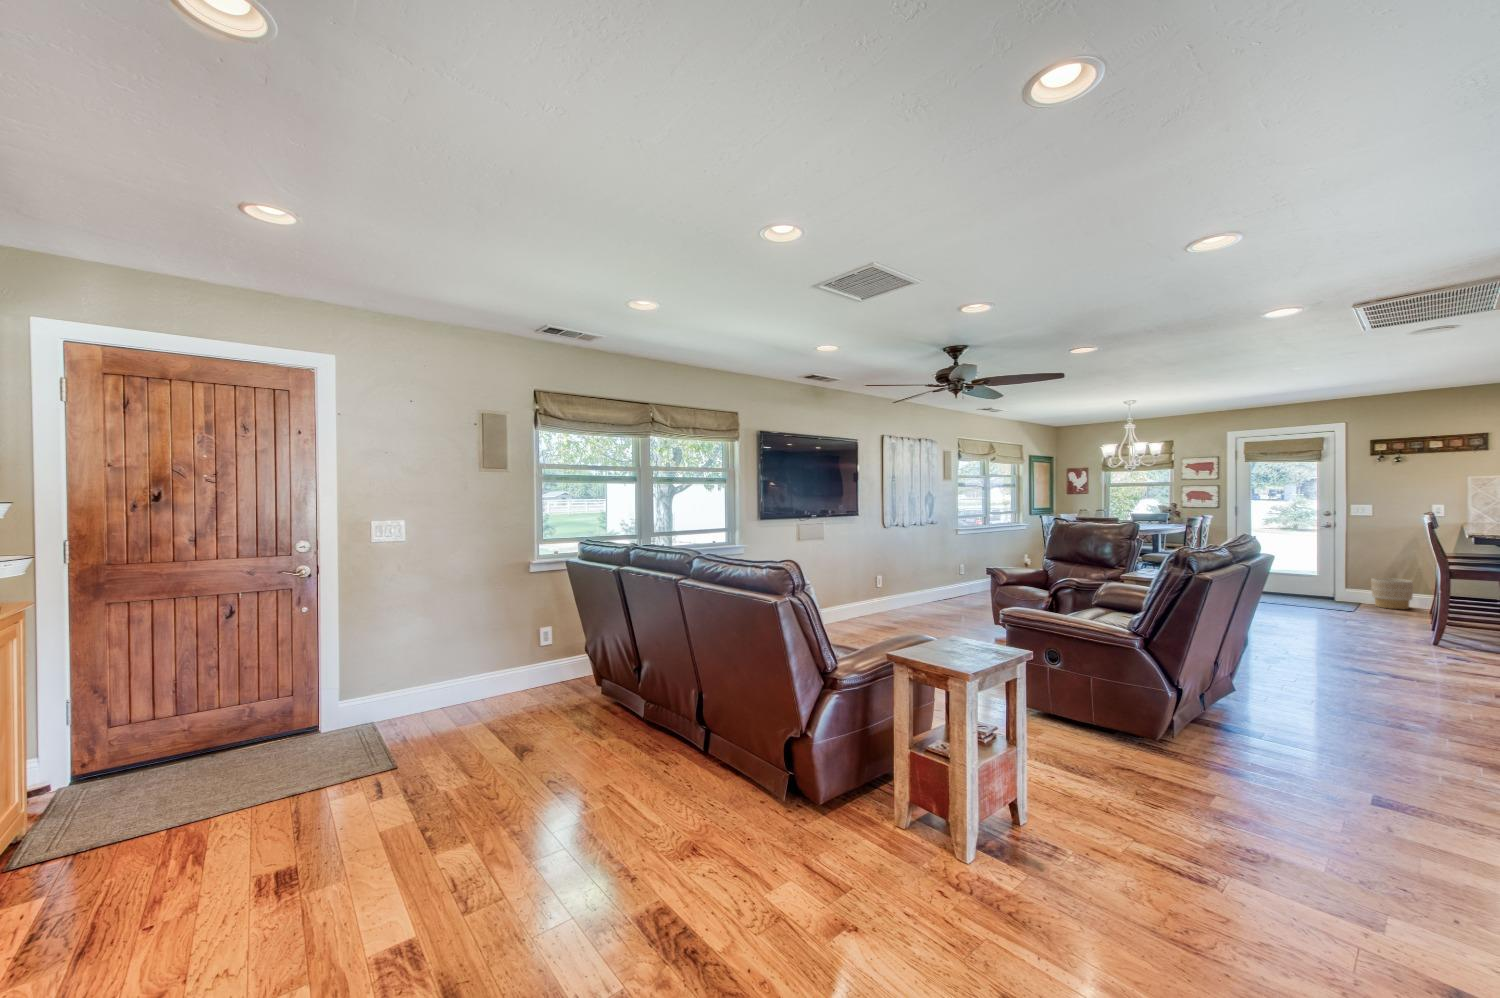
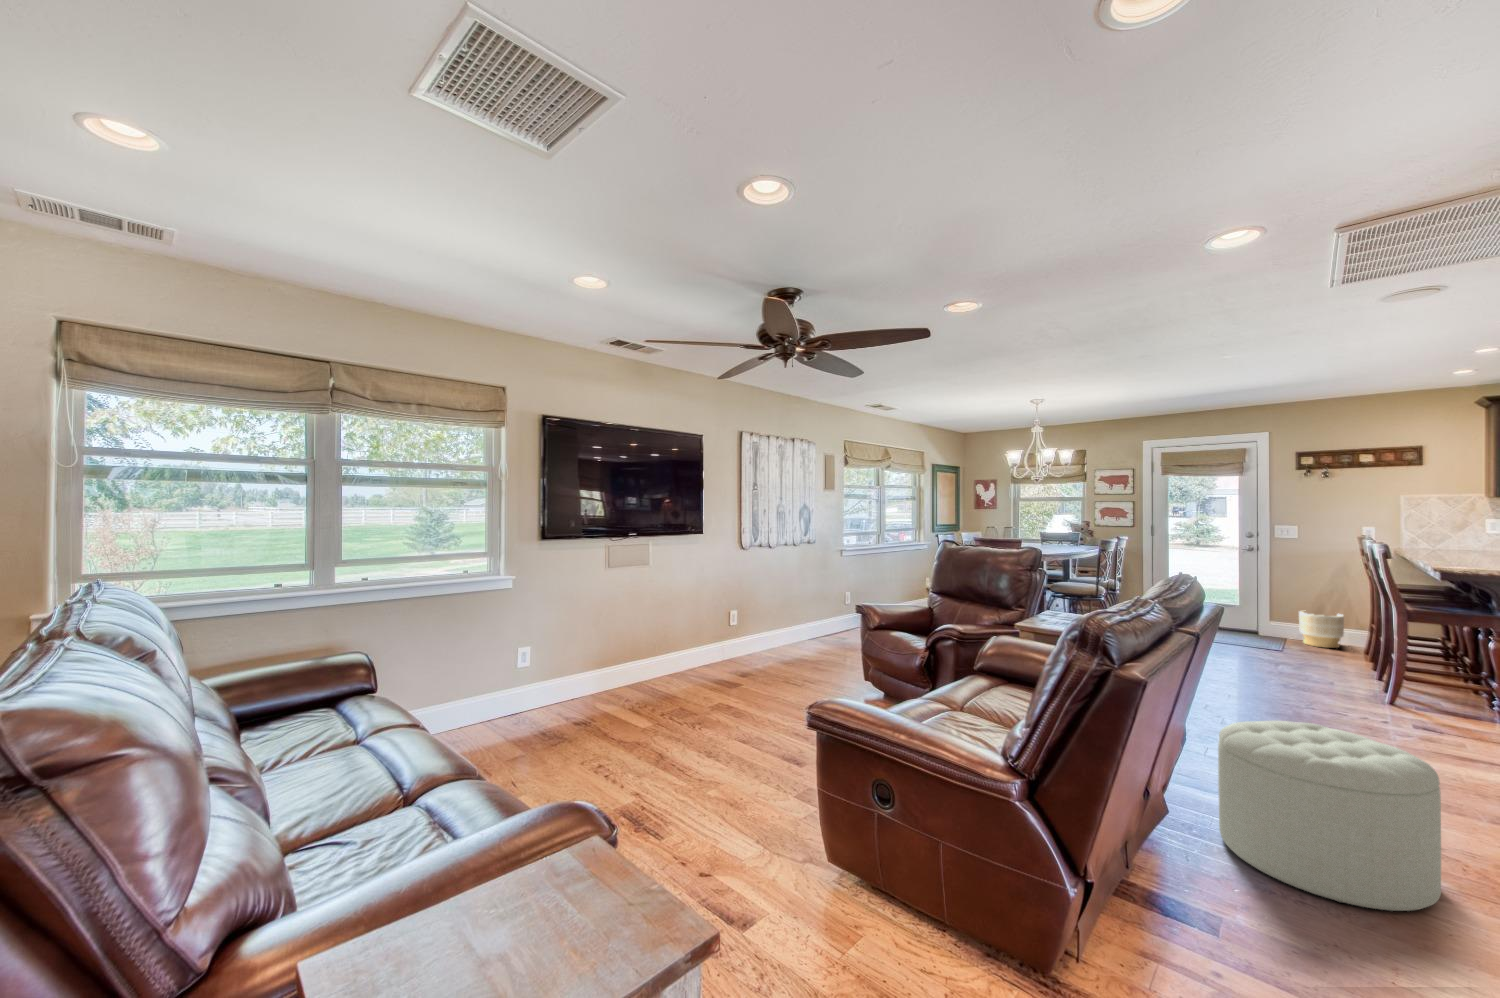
ottoman: none [1271,630,1417,735] -> present [1218,721,1441,911]

